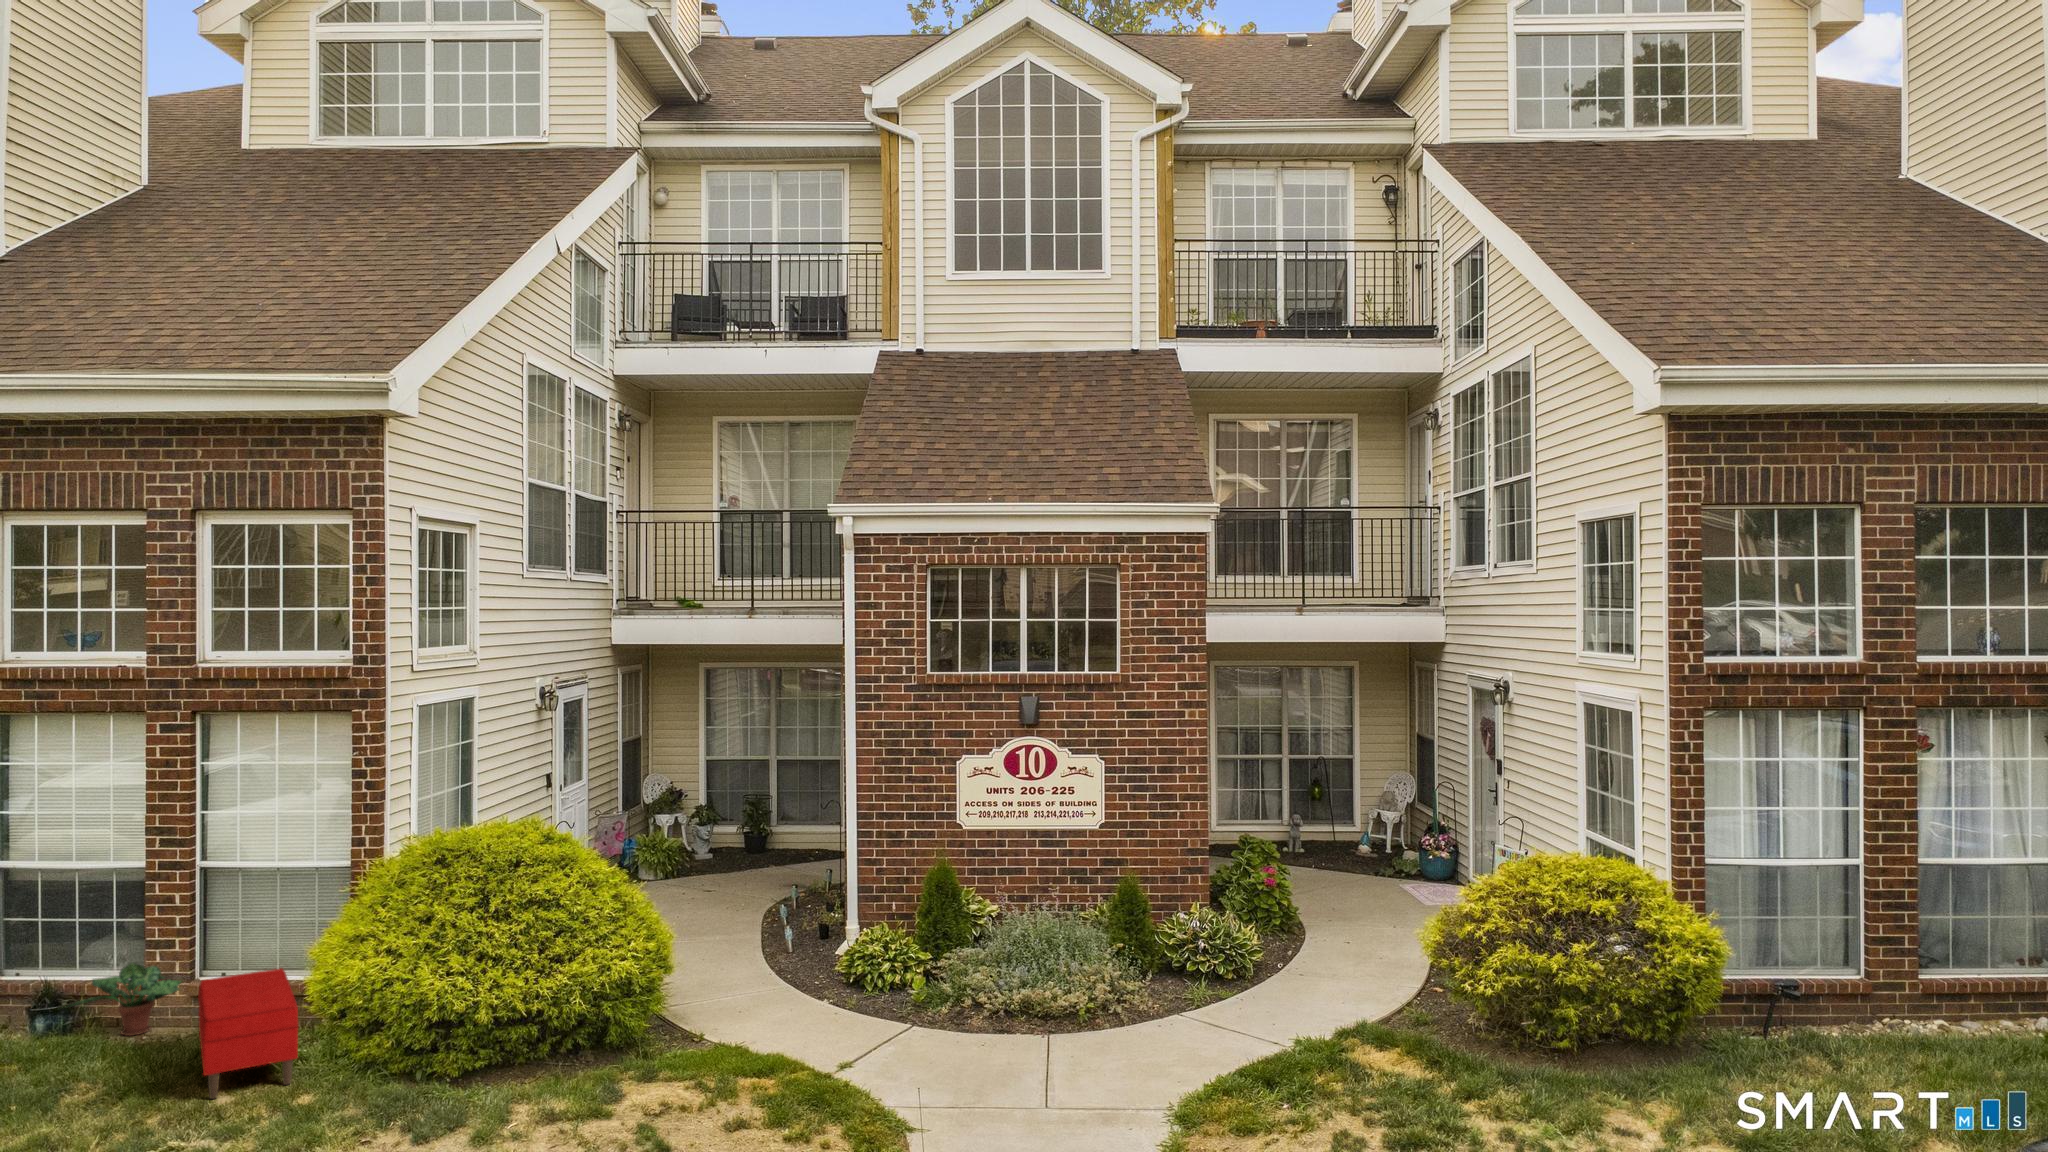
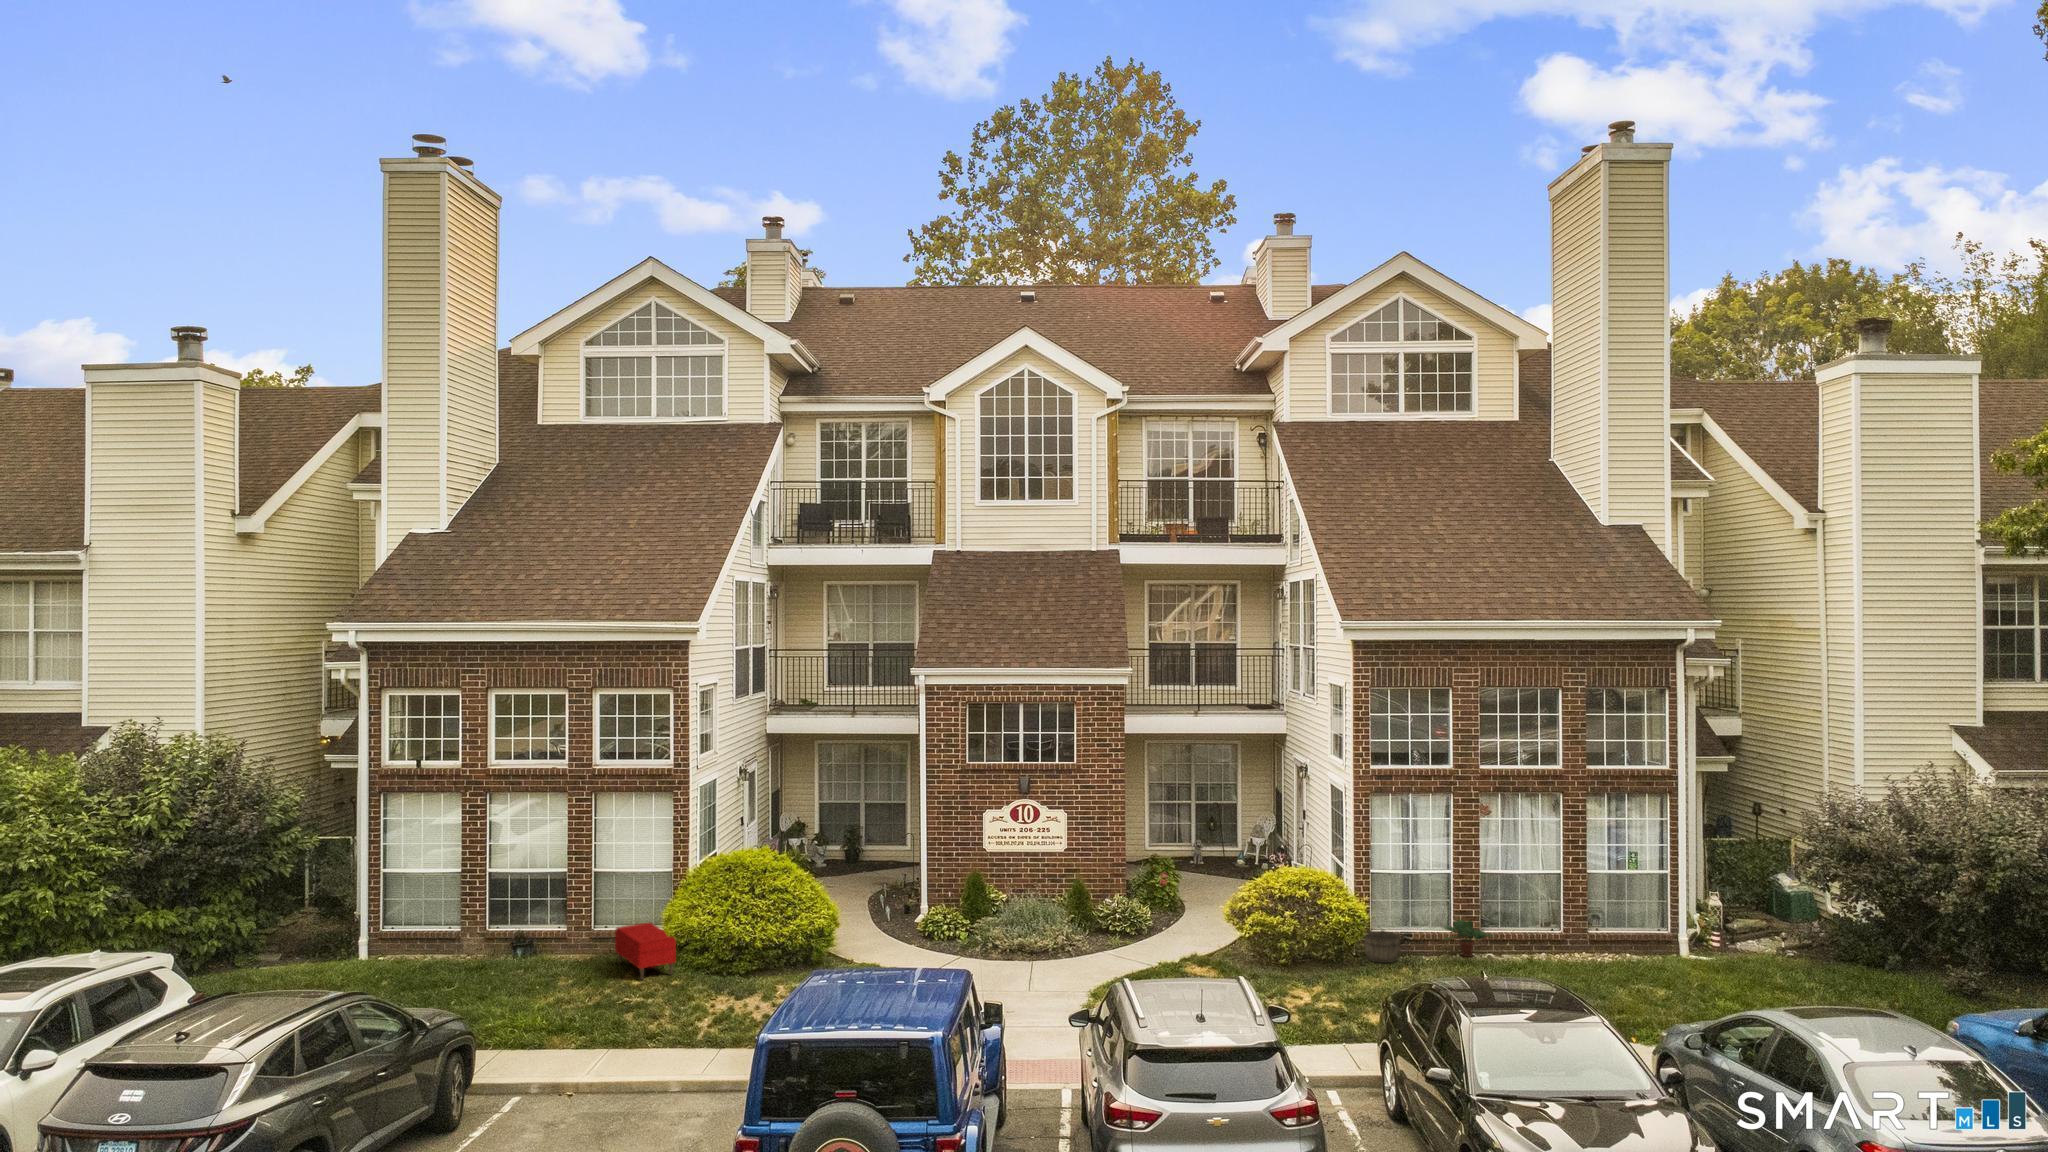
potted plant: present [67,963,181,1036] -> present [1443,919,1493,957]
wooden bucket: none [1716,974,1803,1052] -> present [1364,930,1401,963]

